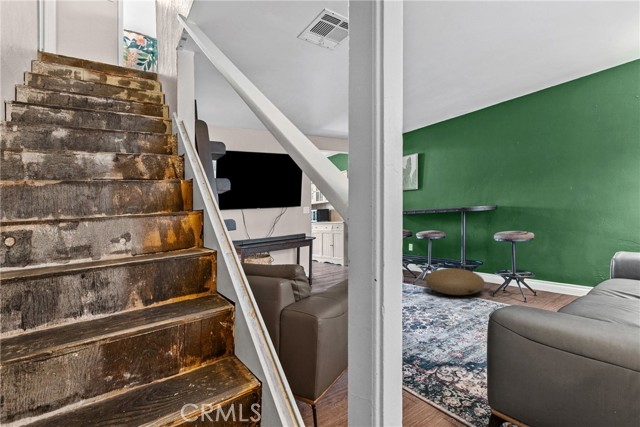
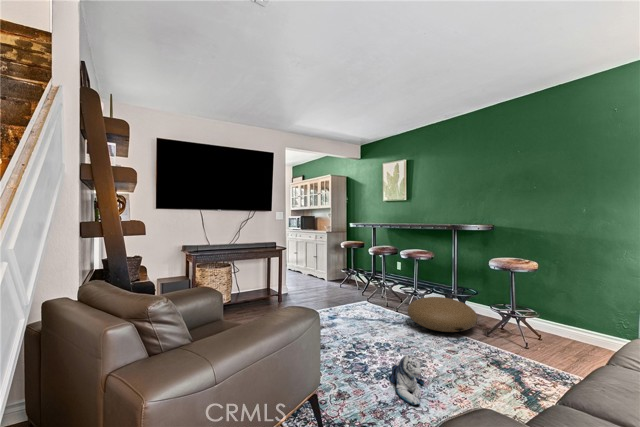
plush toy: none [423,307,451,342] -> present [390,355,424,405]

